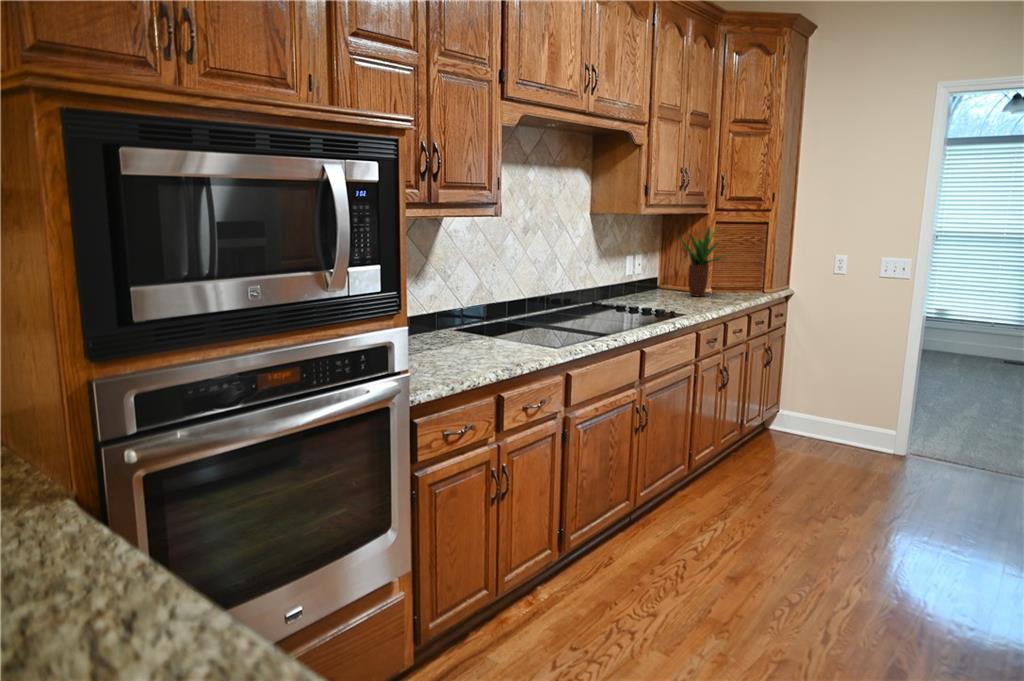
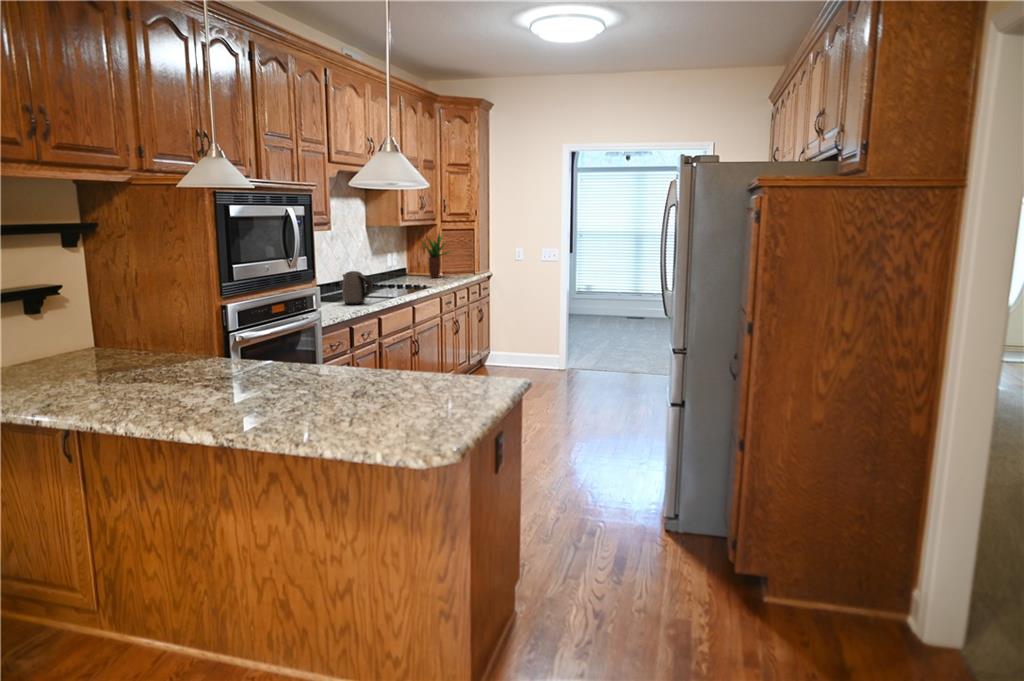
kettle: none [515,287,563,345] -> present [342,271,373,305]

